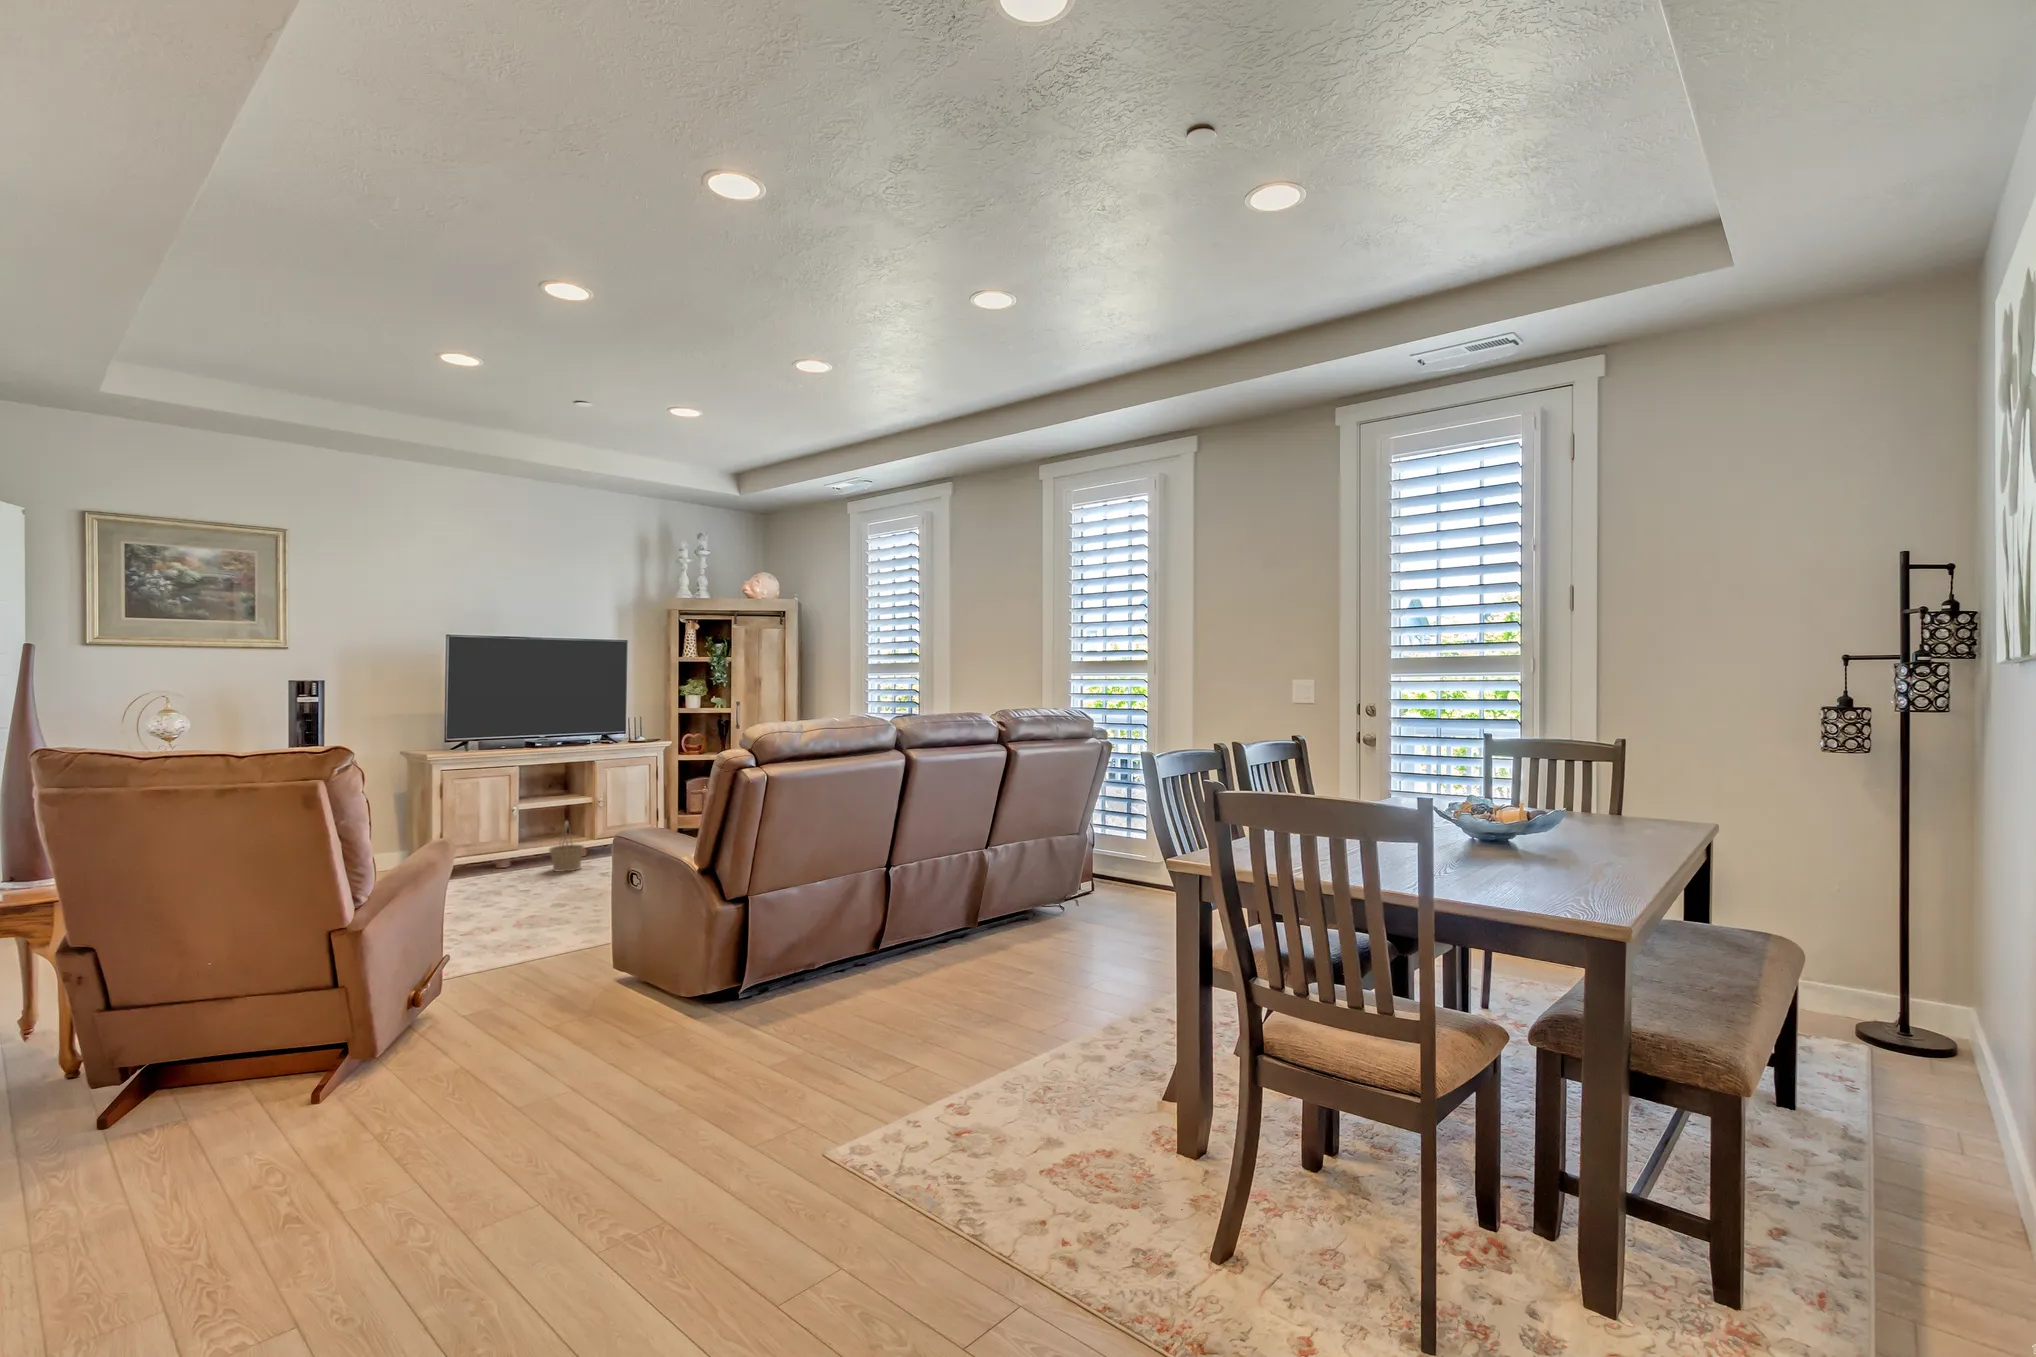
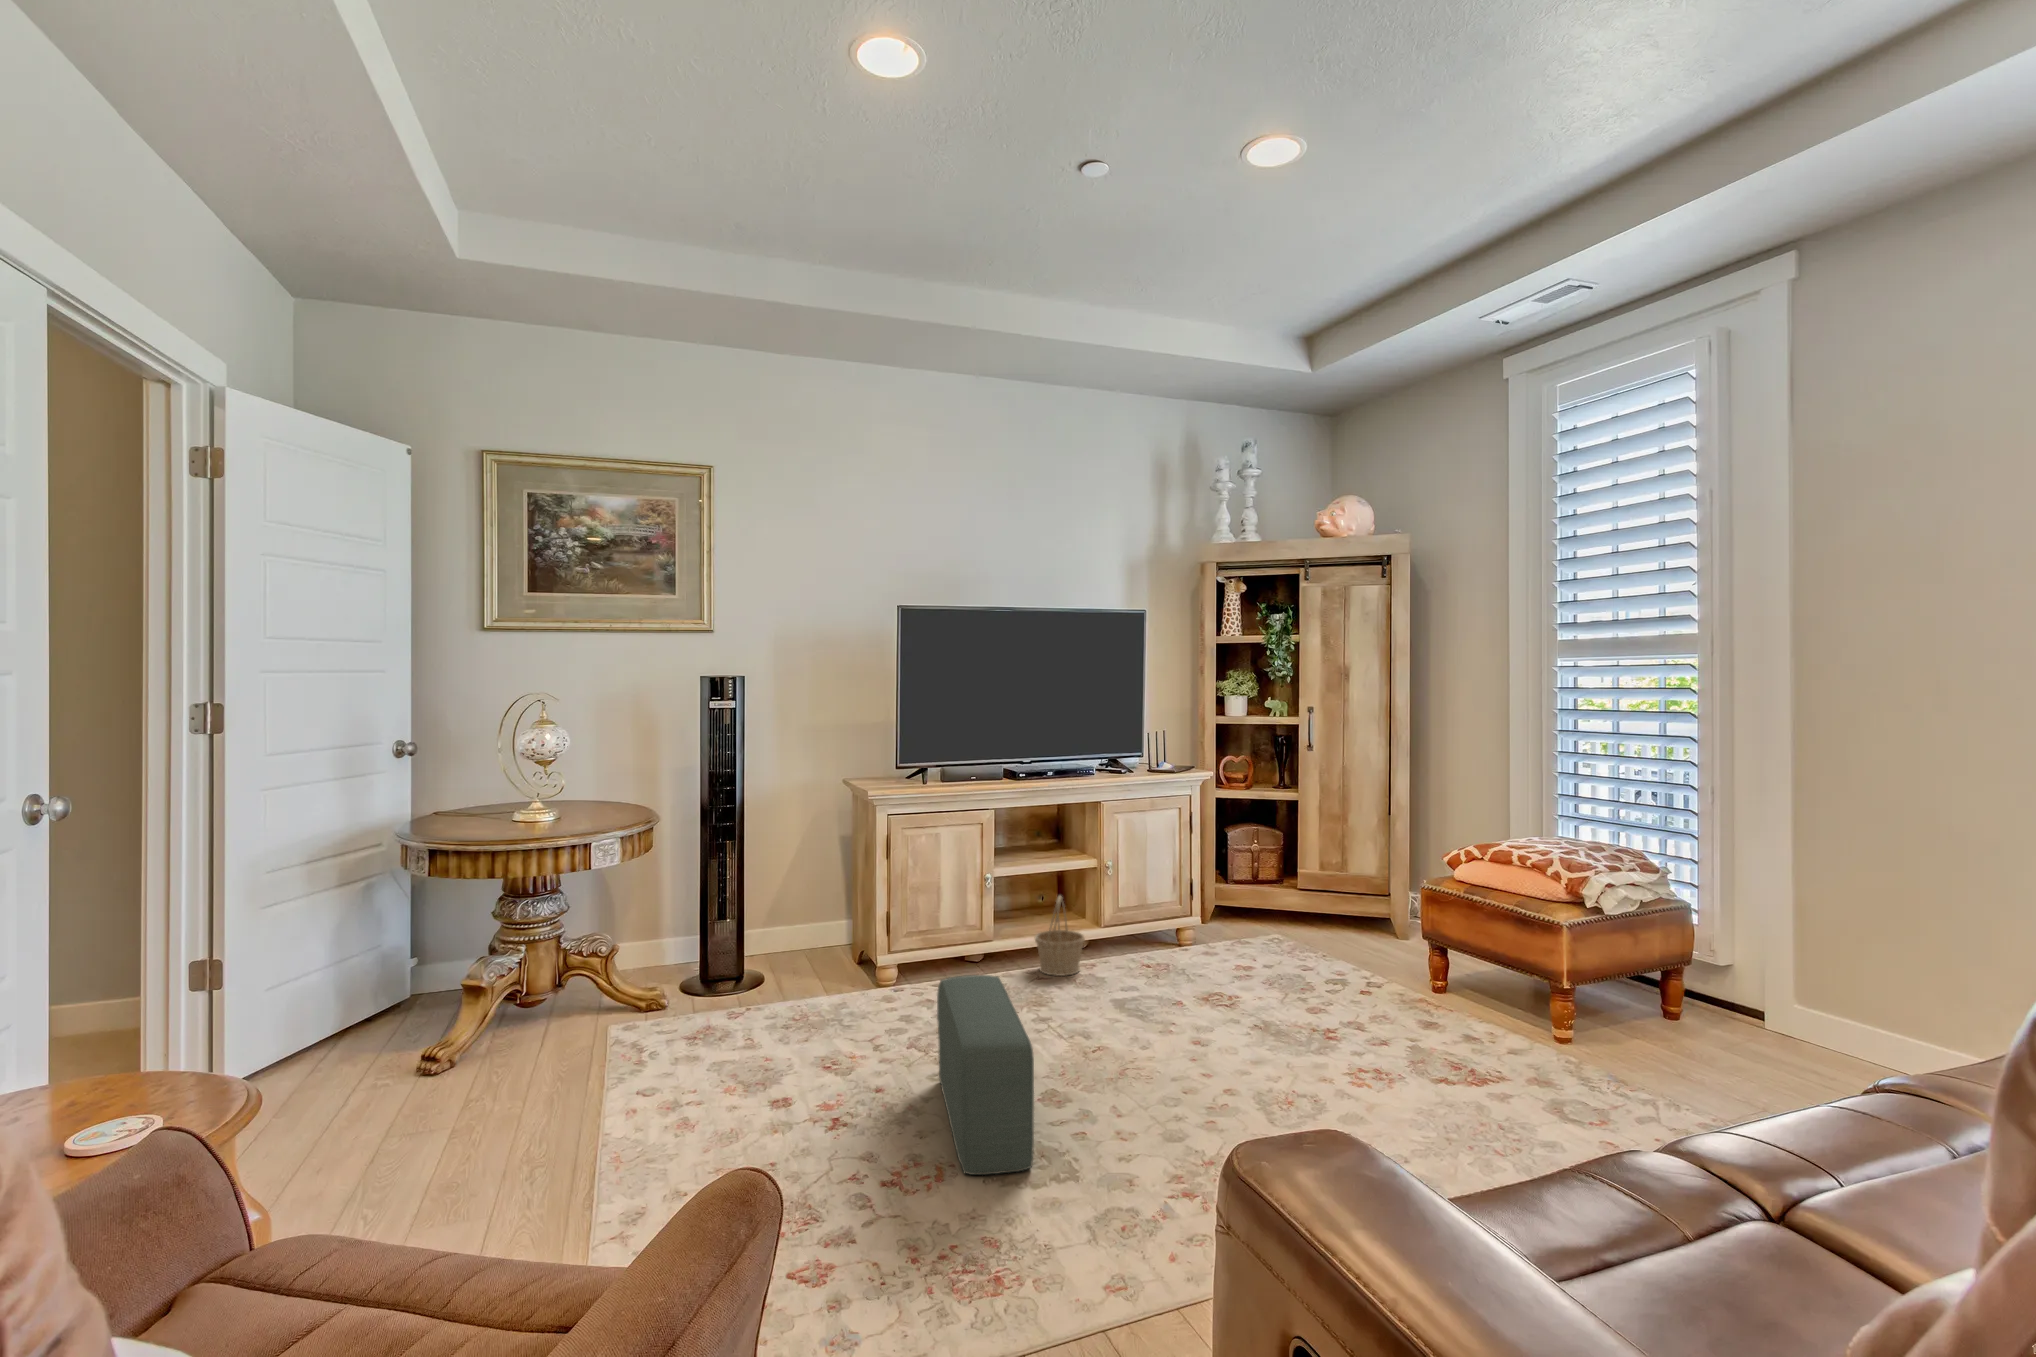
pouf: none [489,850,554,942] -> present [937,975,1034,1175]

